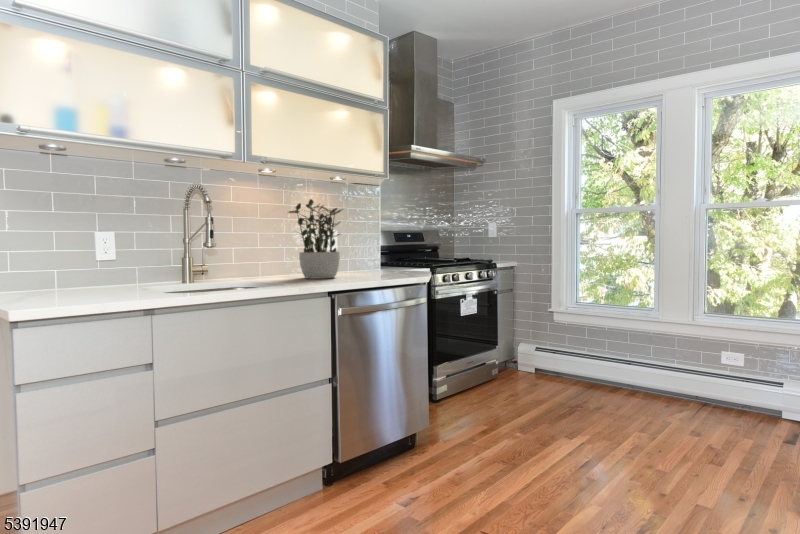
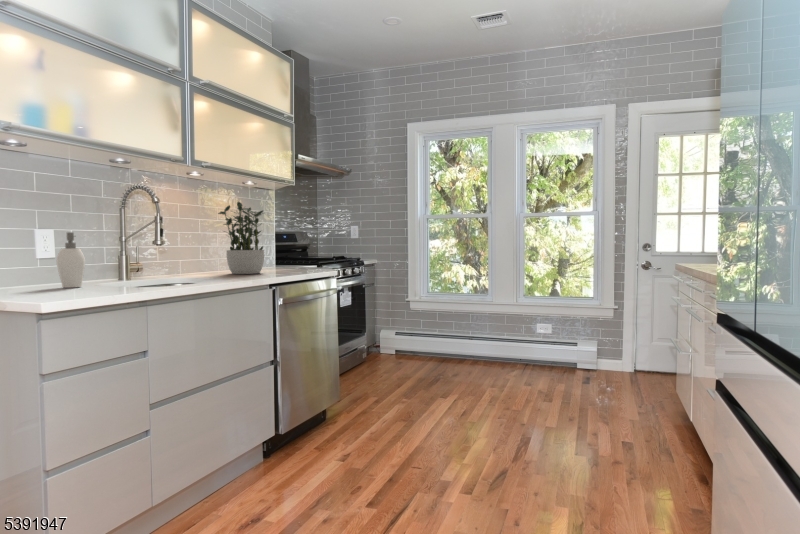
soap dispenser: none [97,235,125,291] -> present [57,232,85,288]

